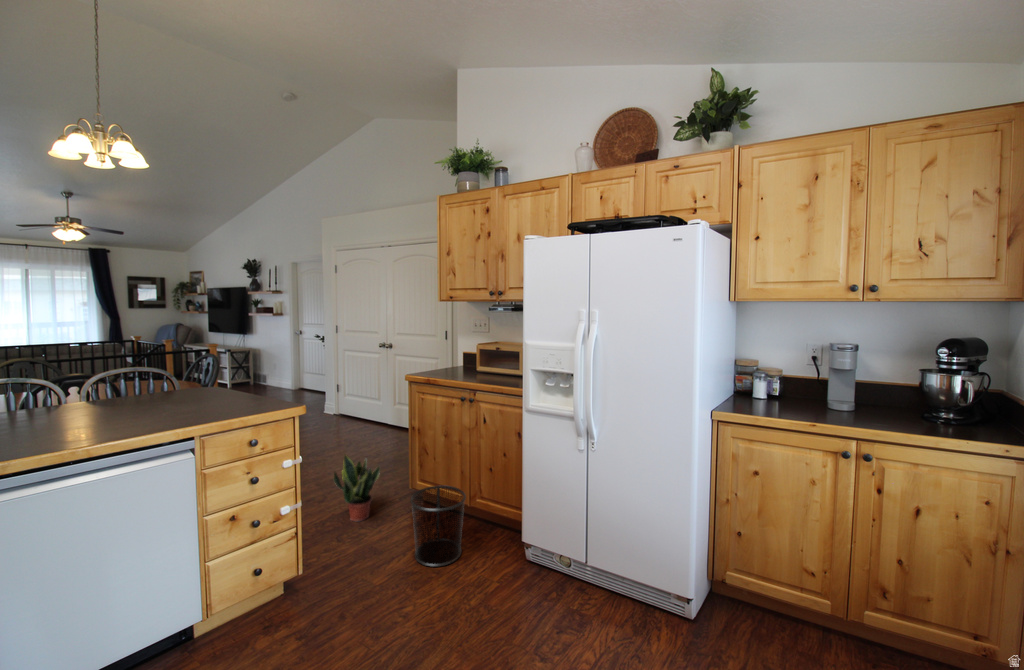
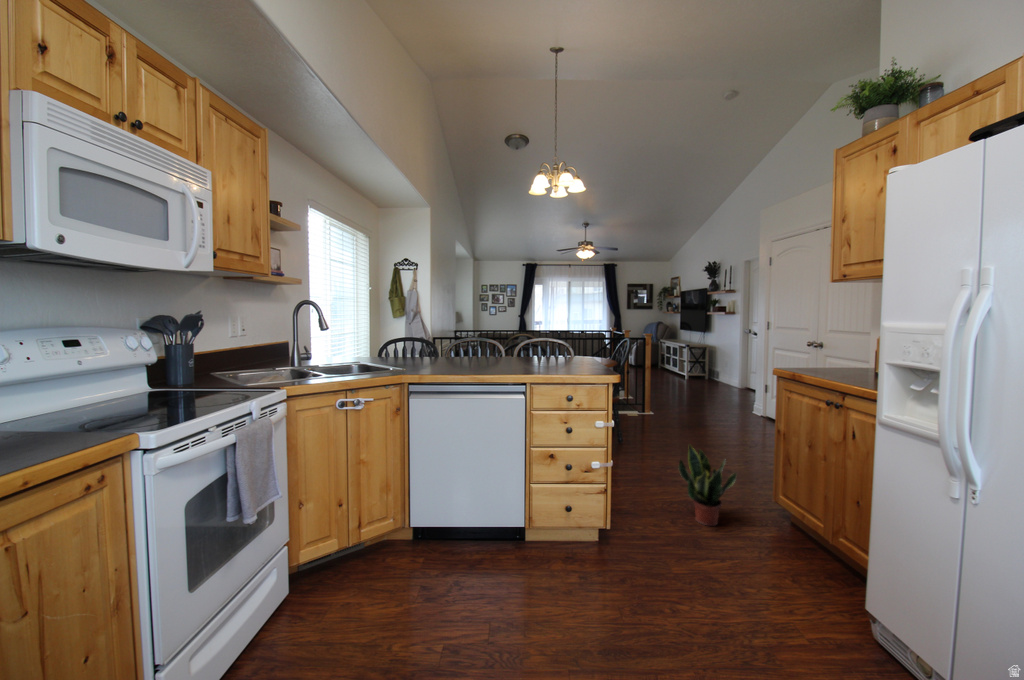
waste bin: present [411,486,466,567] -> none [726,513,815,631]

